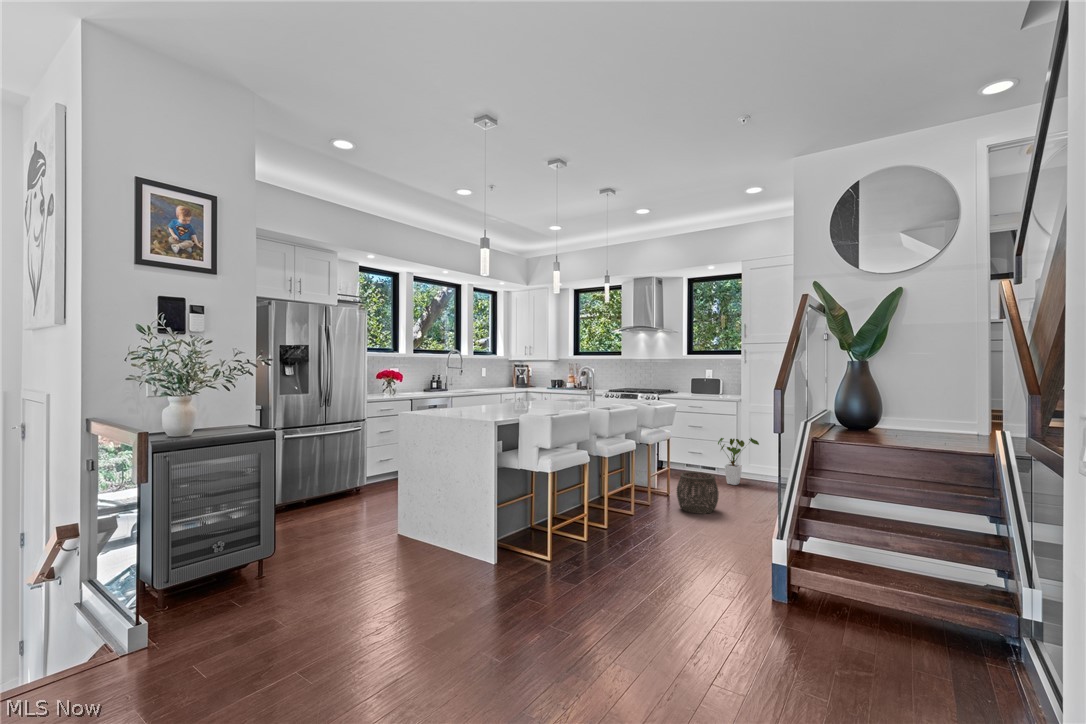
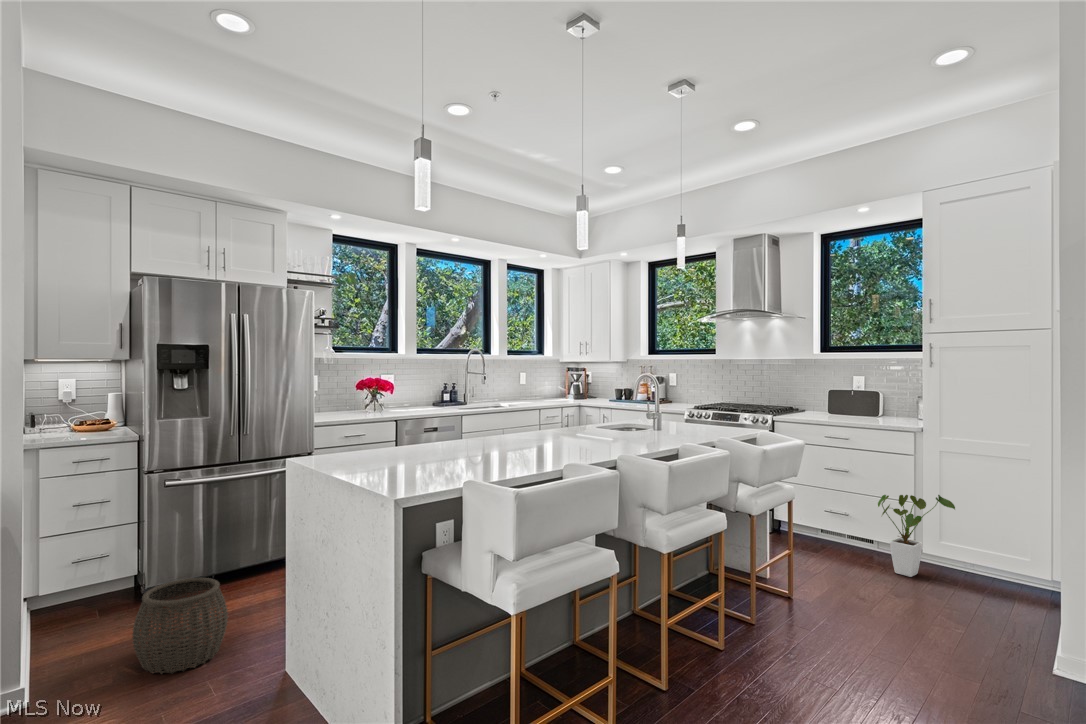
woven basket: present [677,472,719,514] -> present [132,578,228,674]

